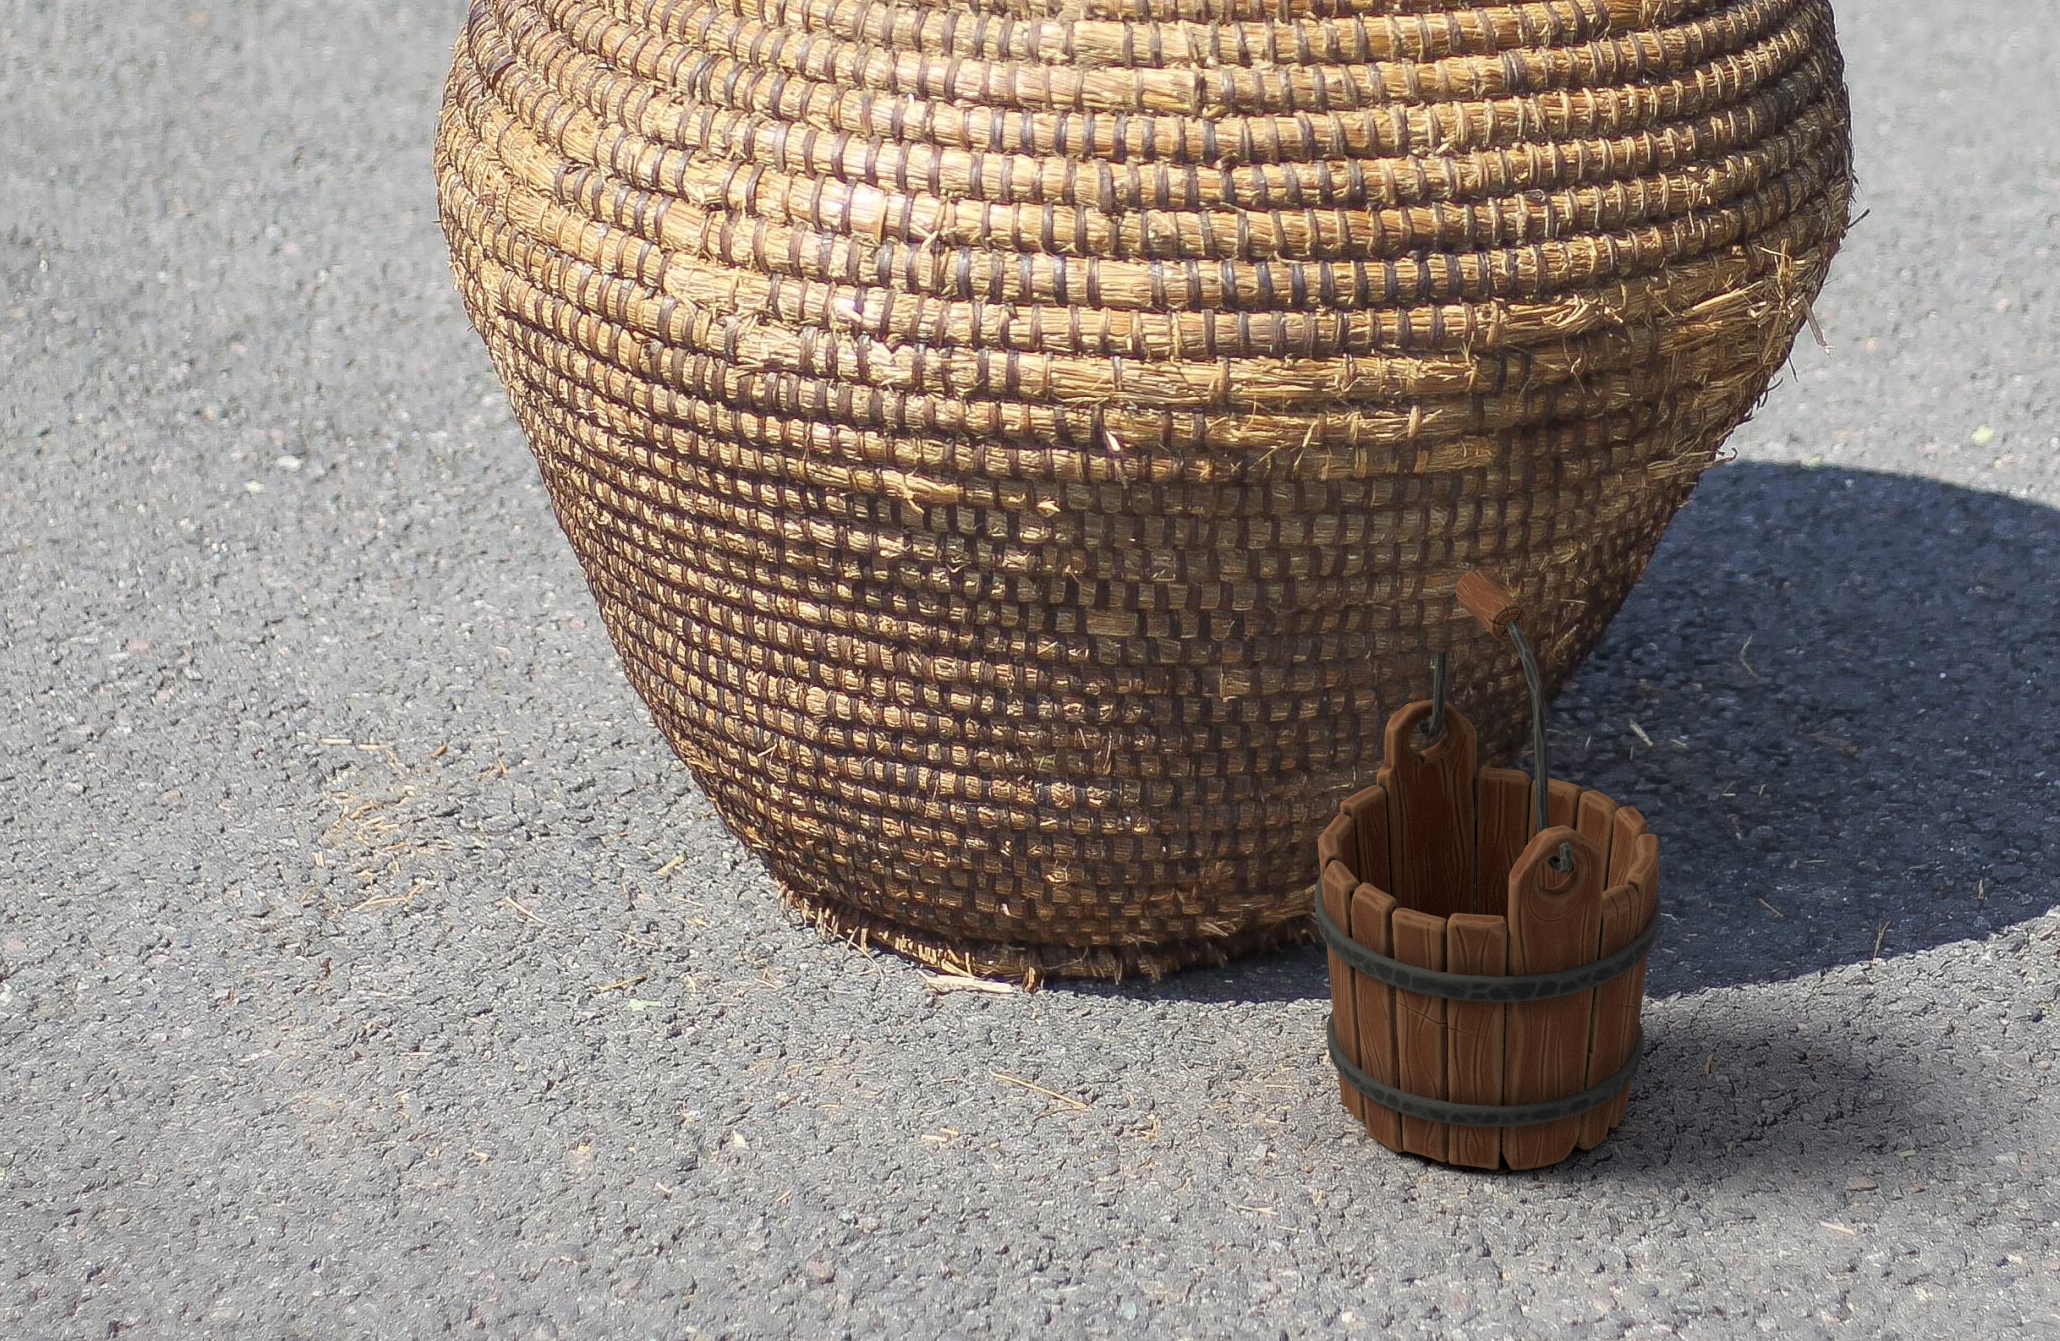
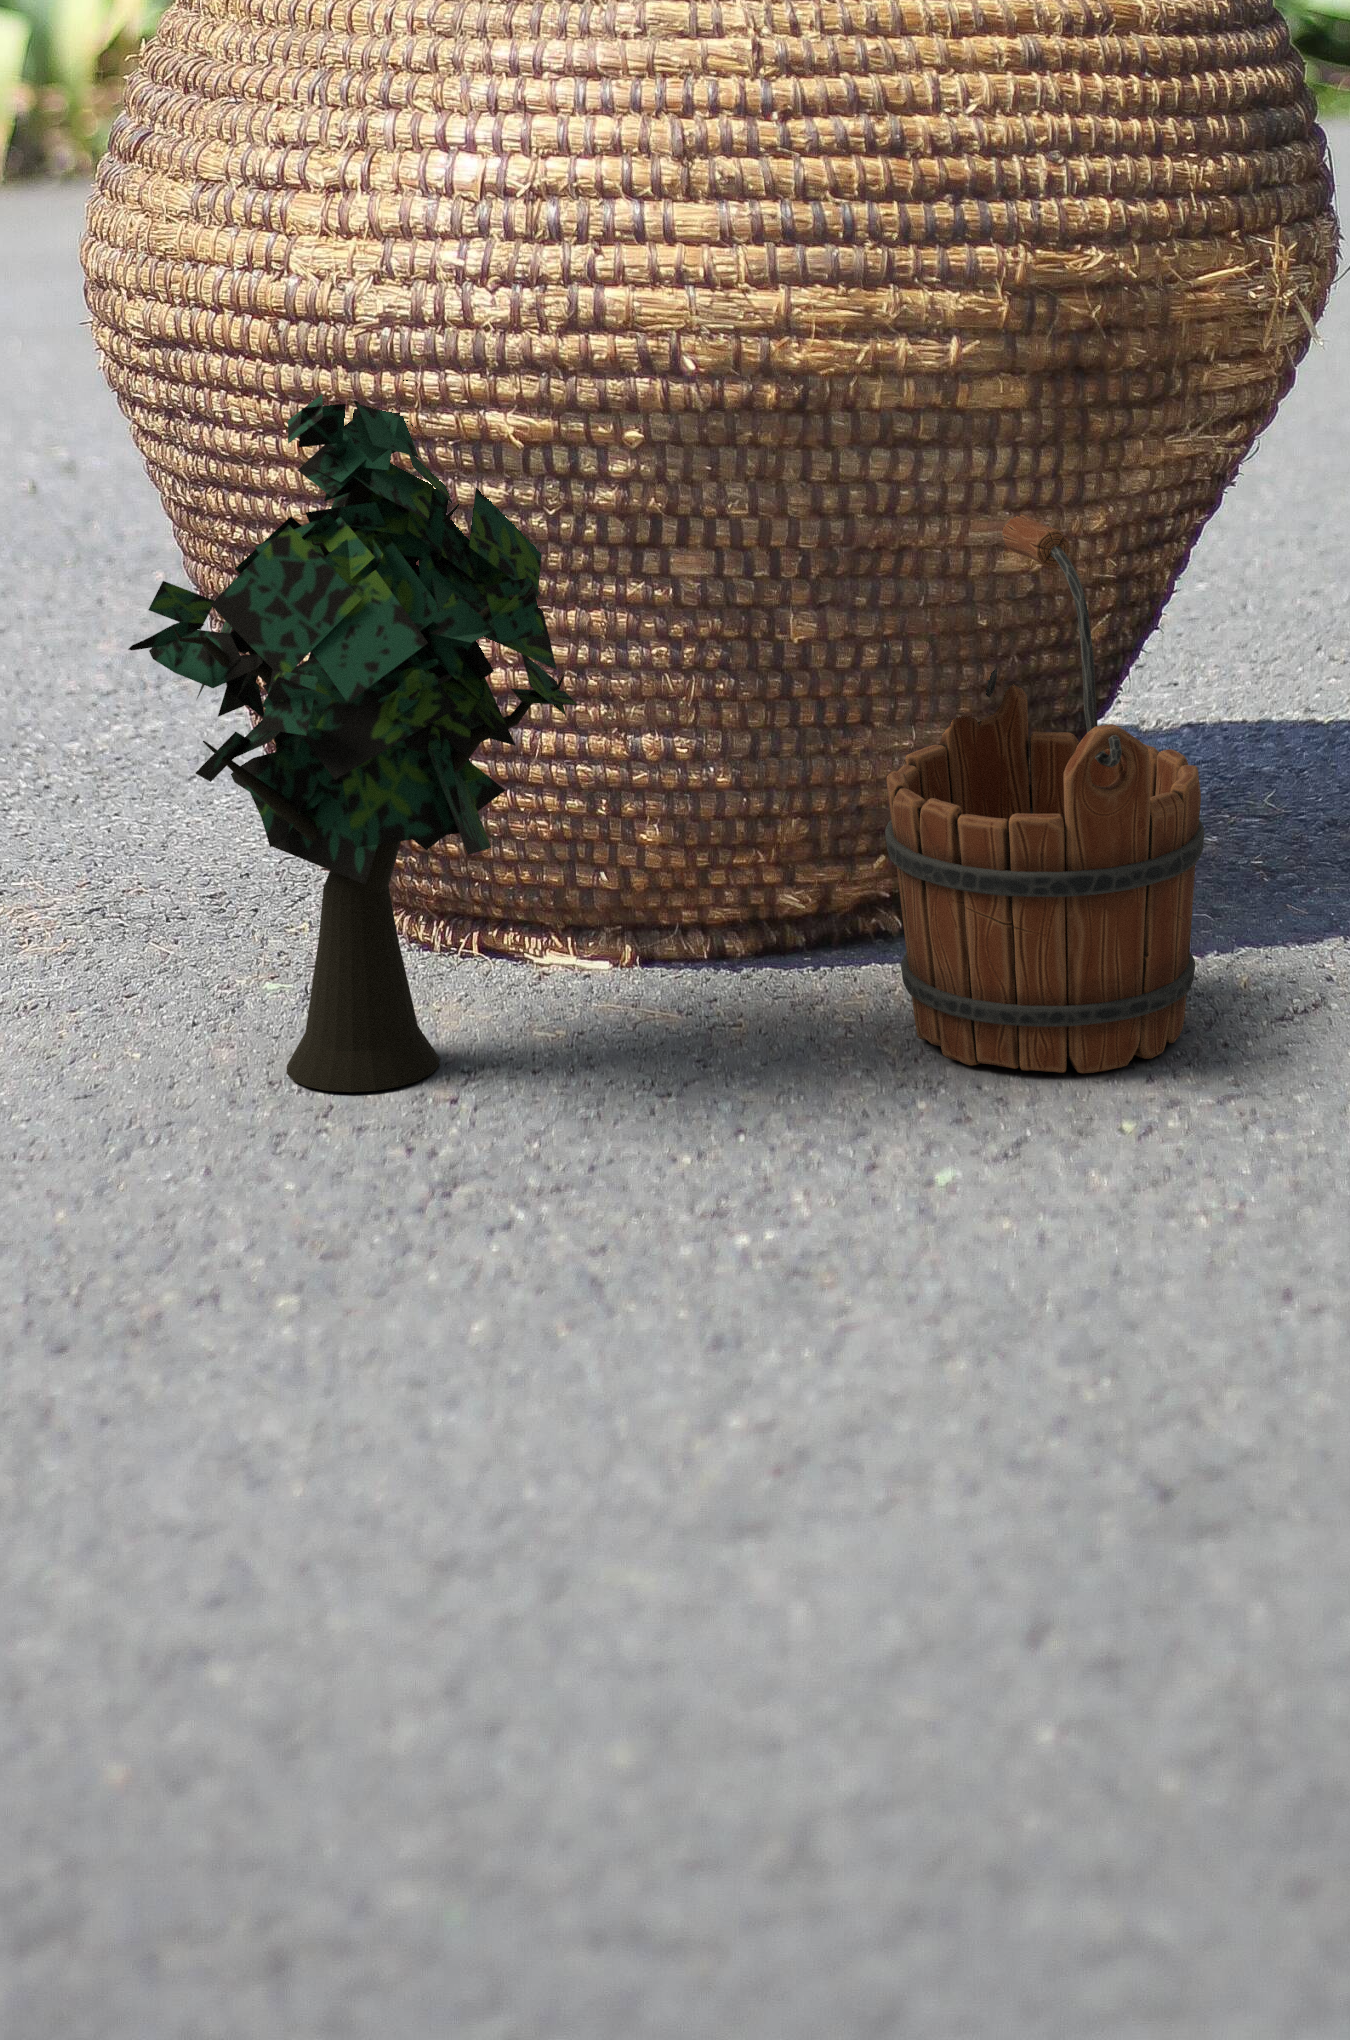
decorative plant: none [488,362,982,1164] -> present [128,380,577,1092]

